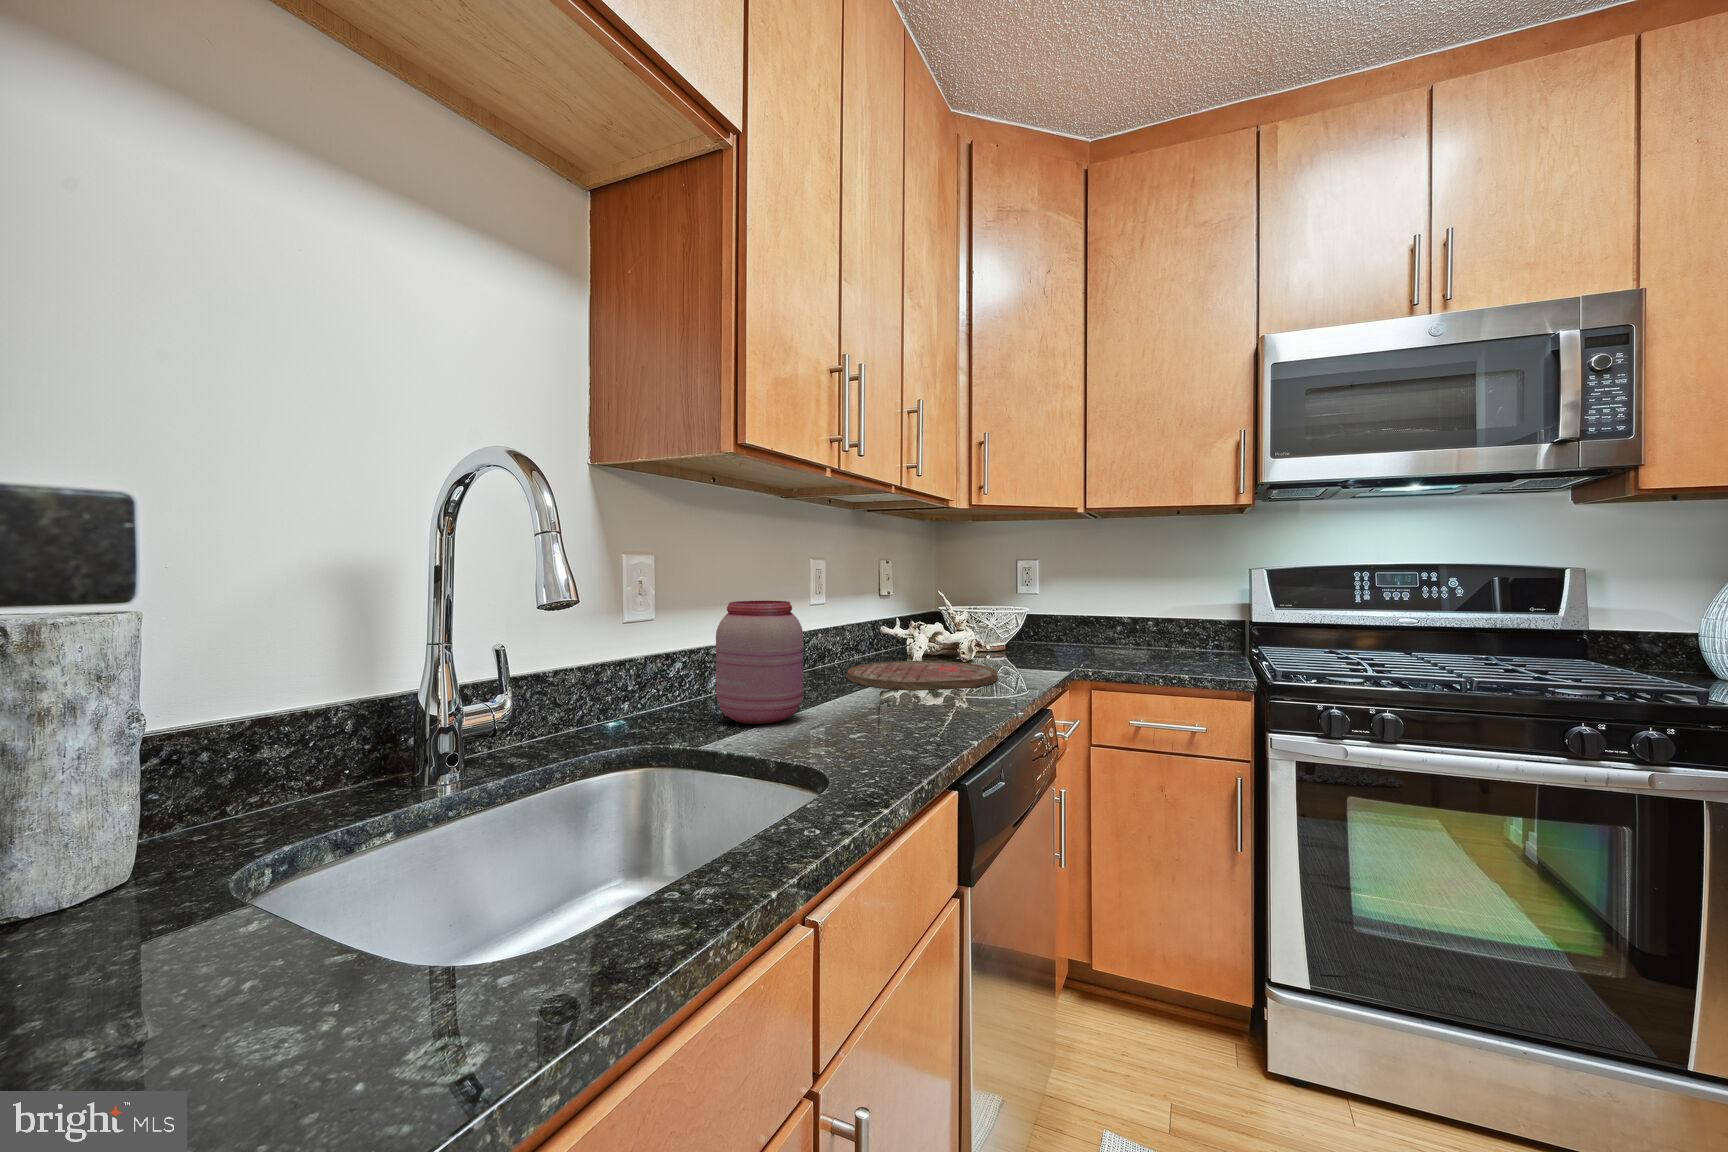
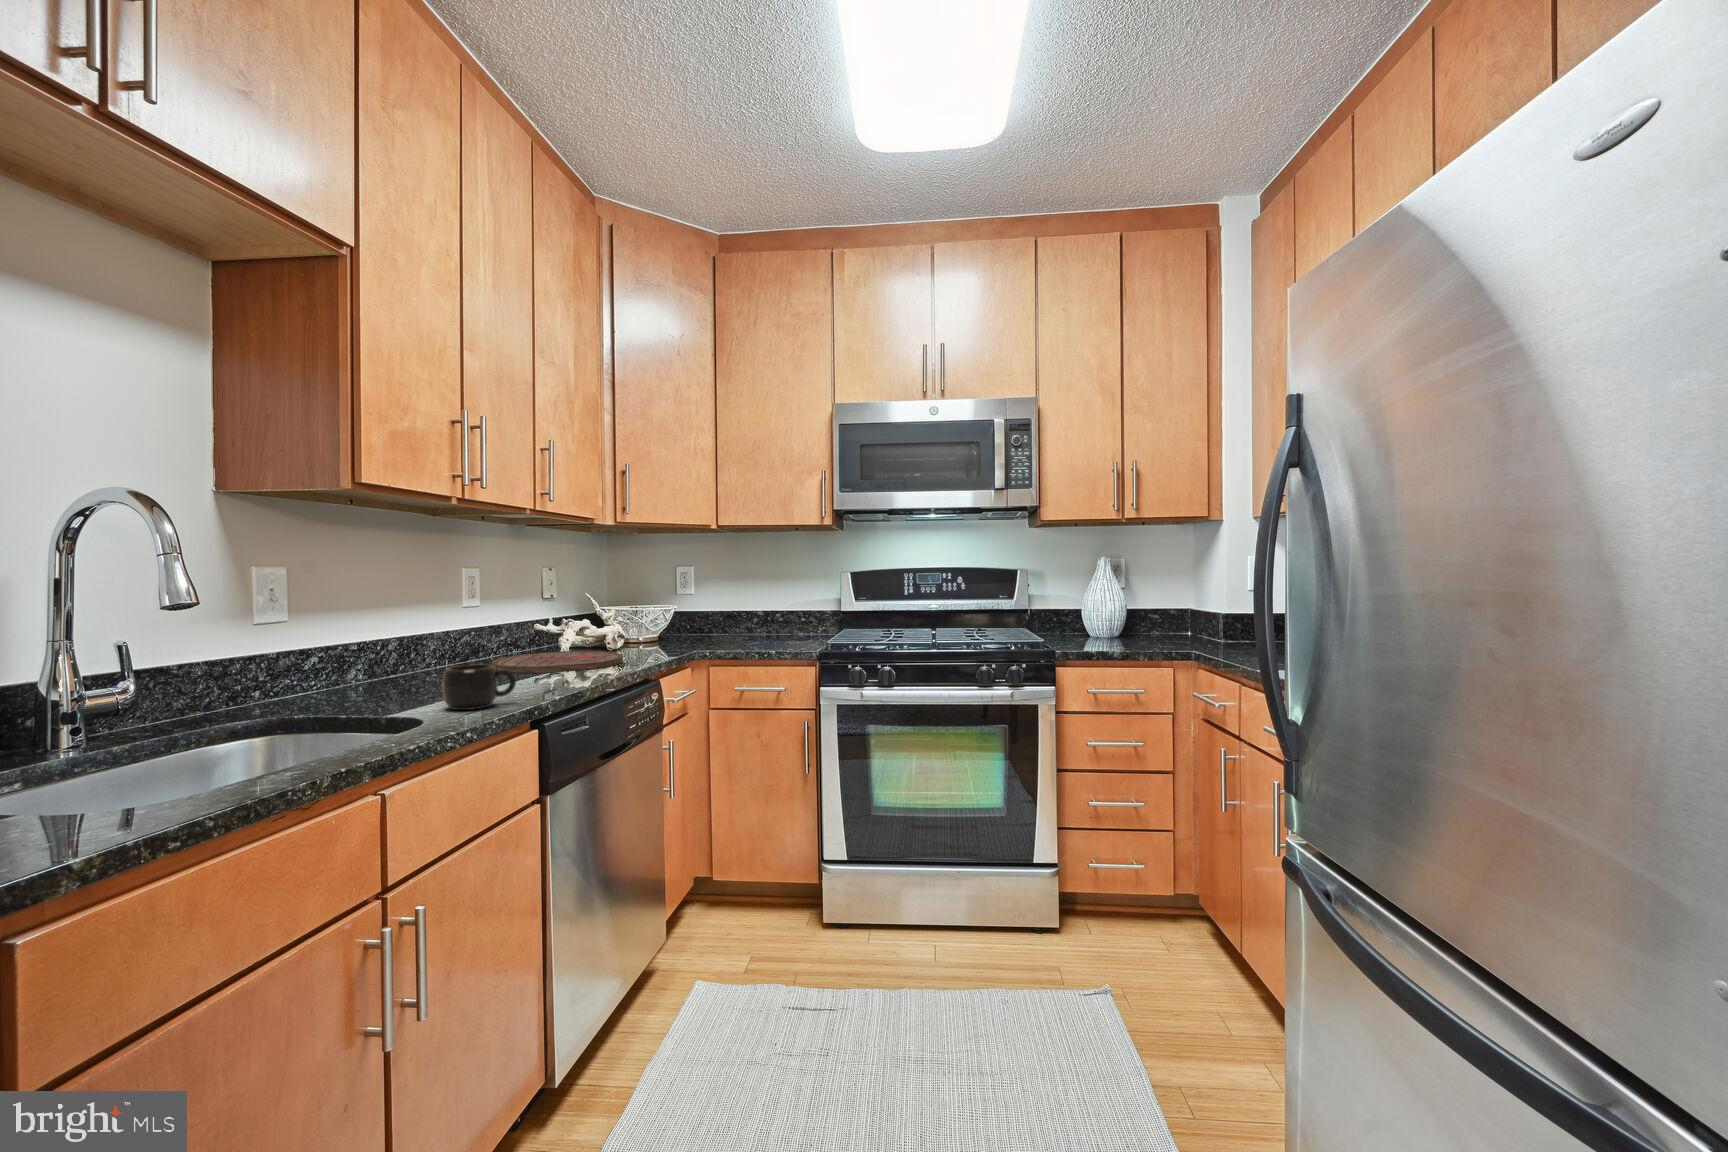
jar: present [716,601,804,724] -> none [346,603,428,702]
mug: none [834,685,920,748] -> present [442,665,516,710]

